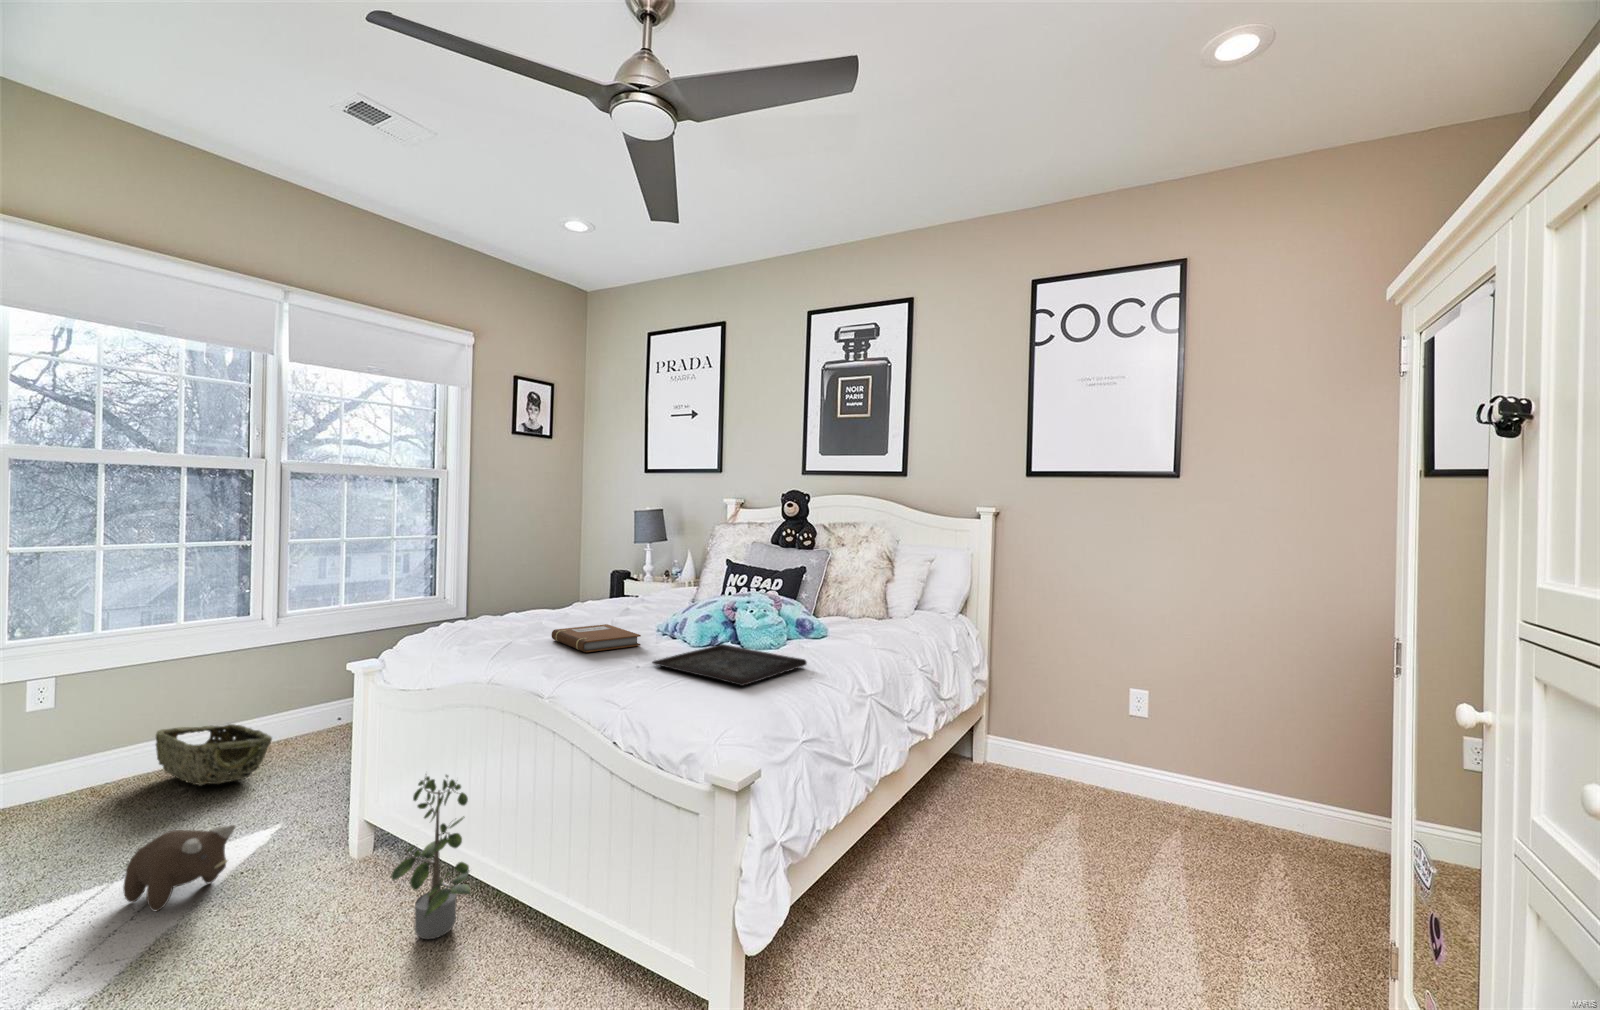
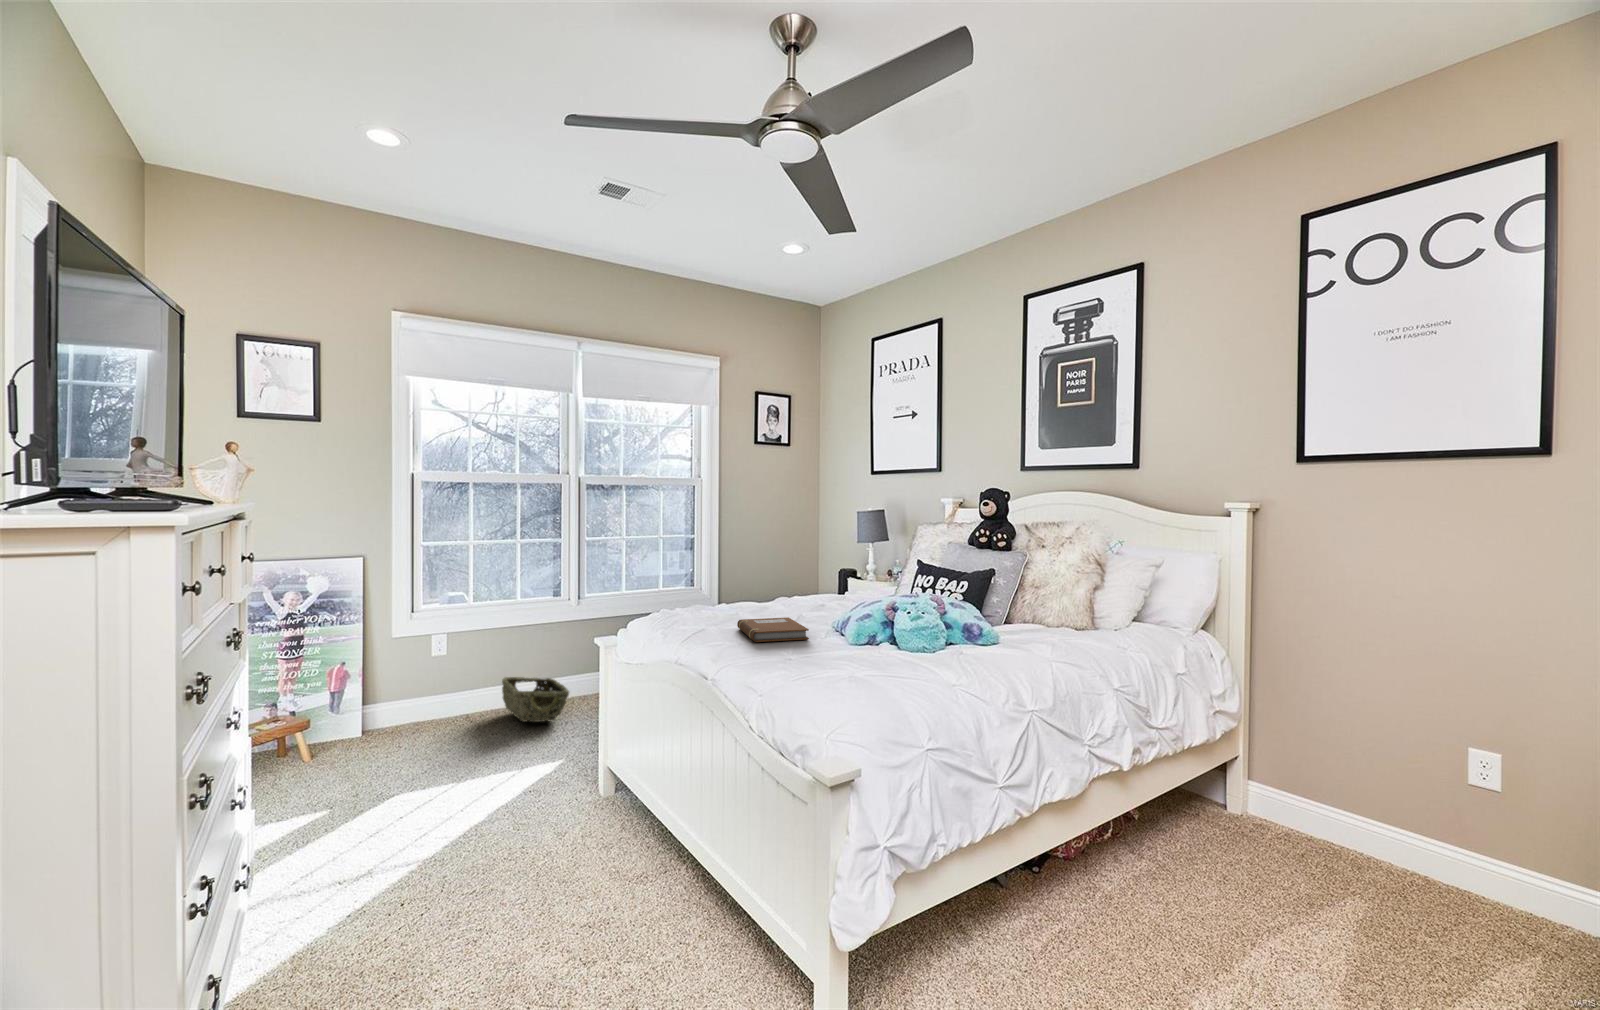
tray: present [652,644,807,686] -> none [803,643,955,686]
potted plant: present [391,775,470,939] -> none [603,732,660,873]
plush toy: present [123,825,235,911] -> none [458,752,521,809]

